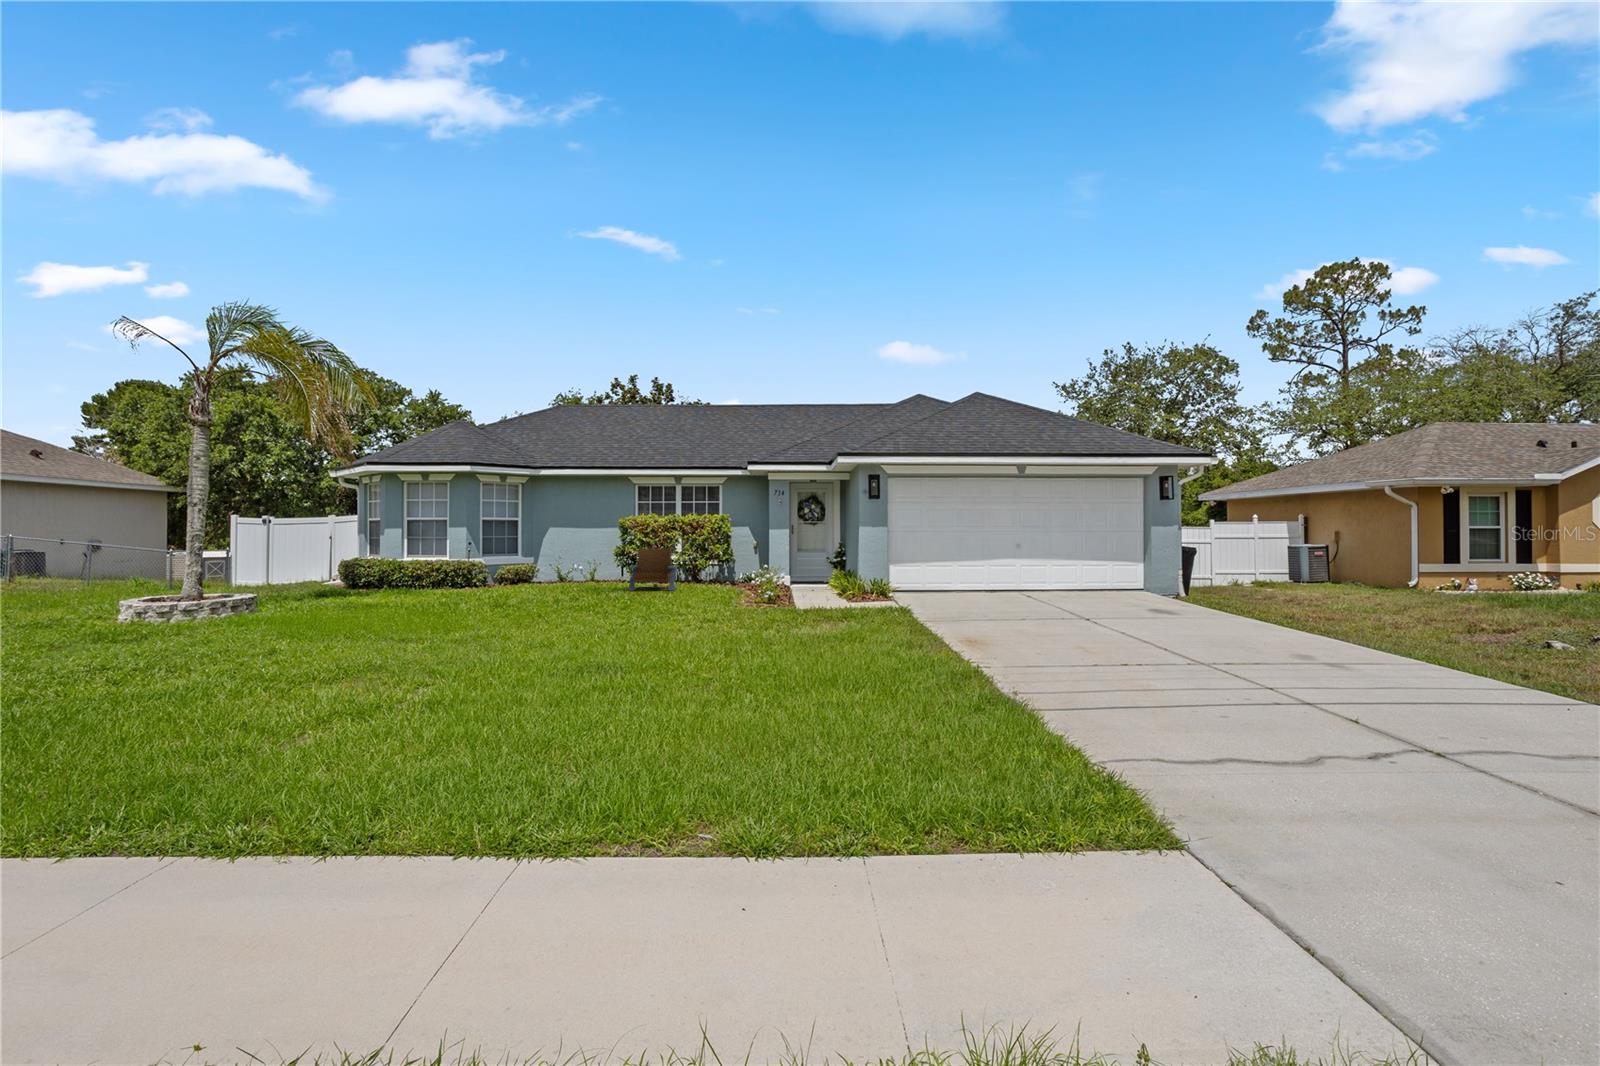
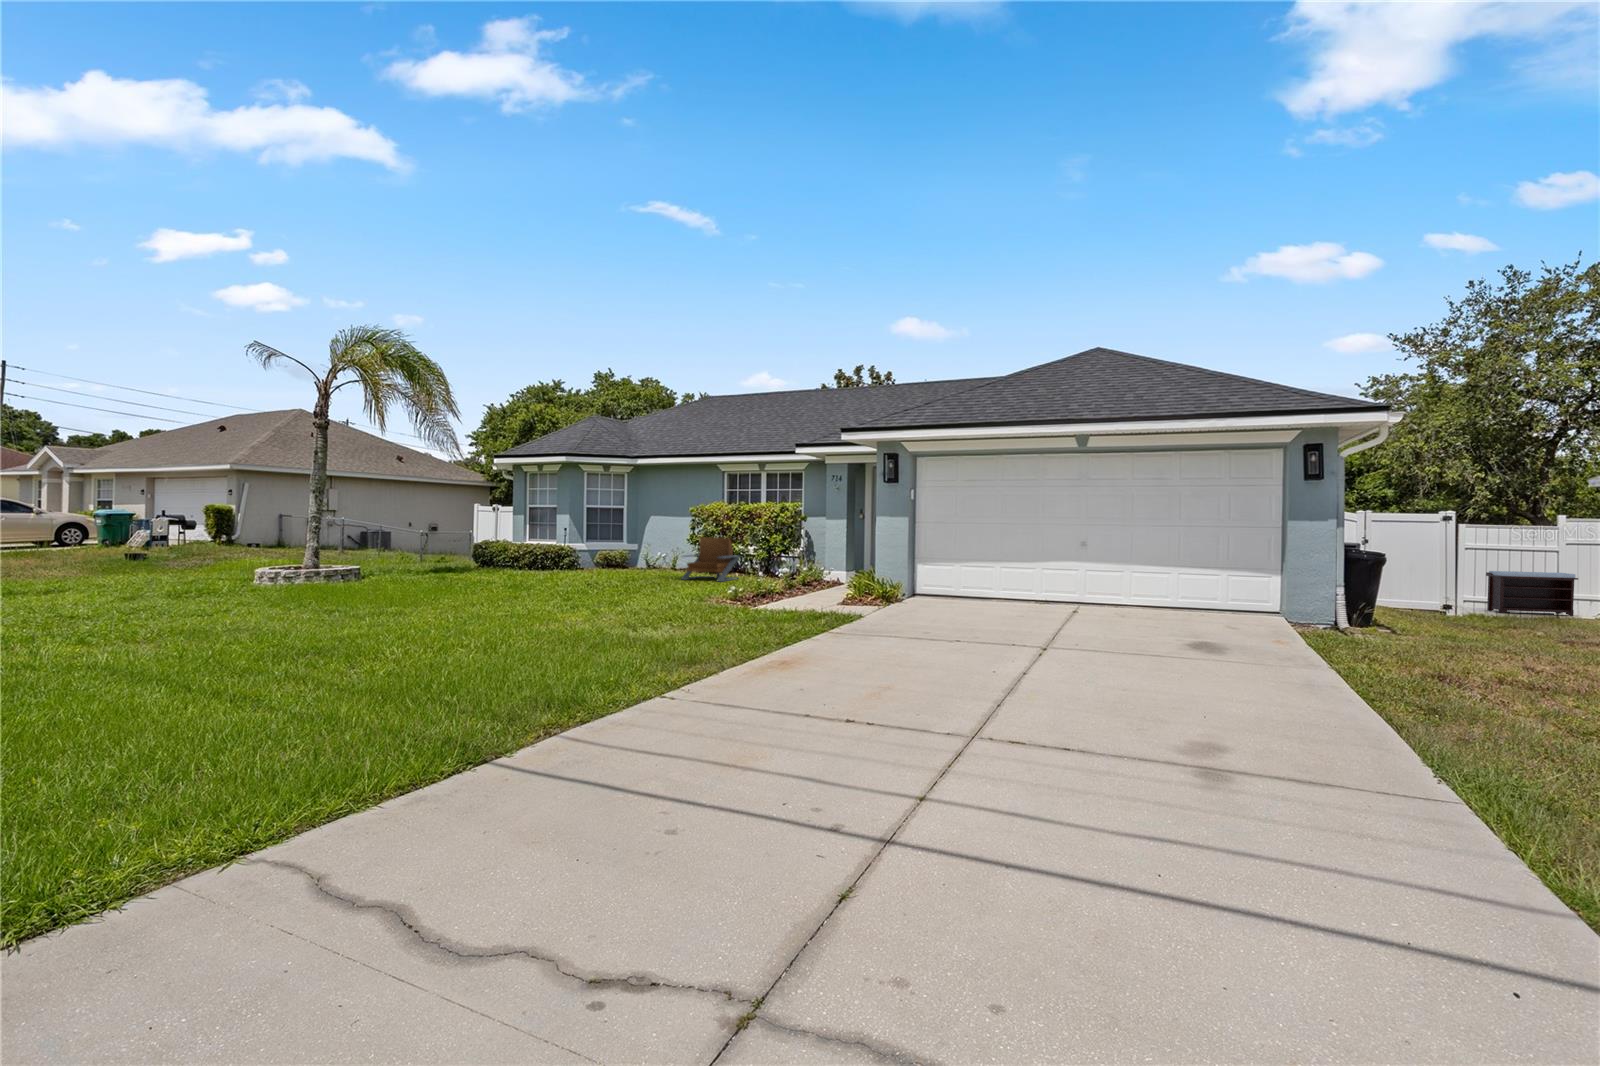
bench: none [1203,558,1249,585] -> present [1486,571,1578,616]

